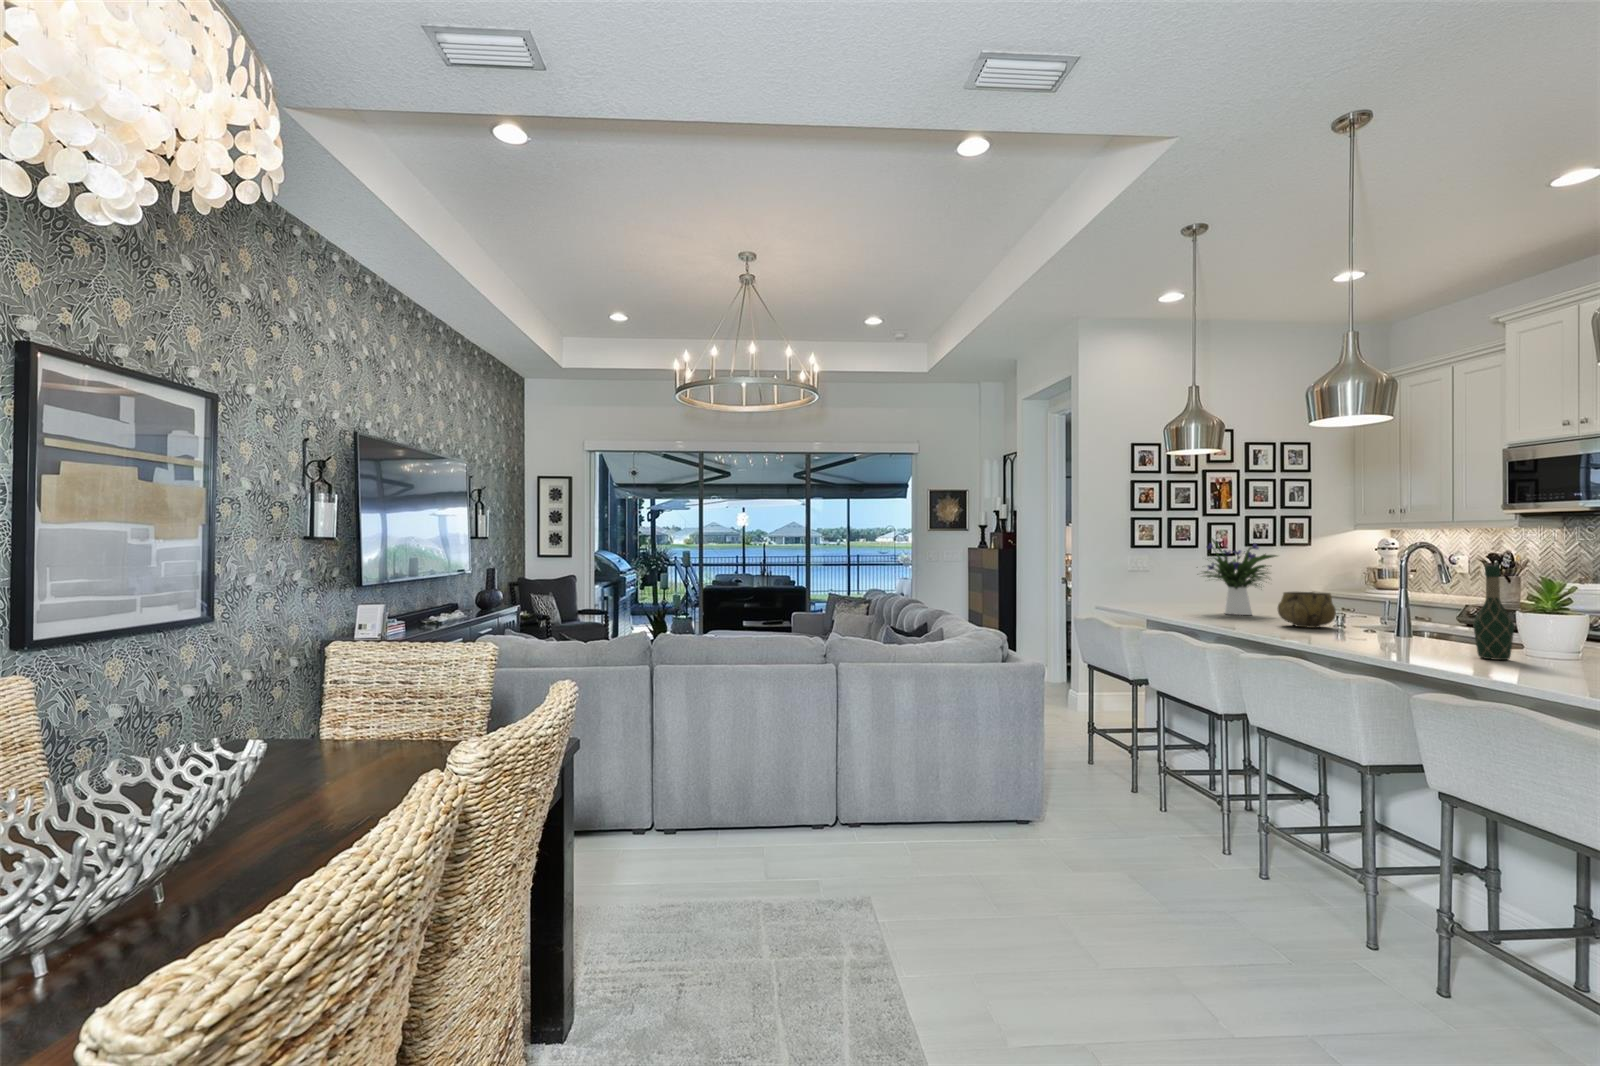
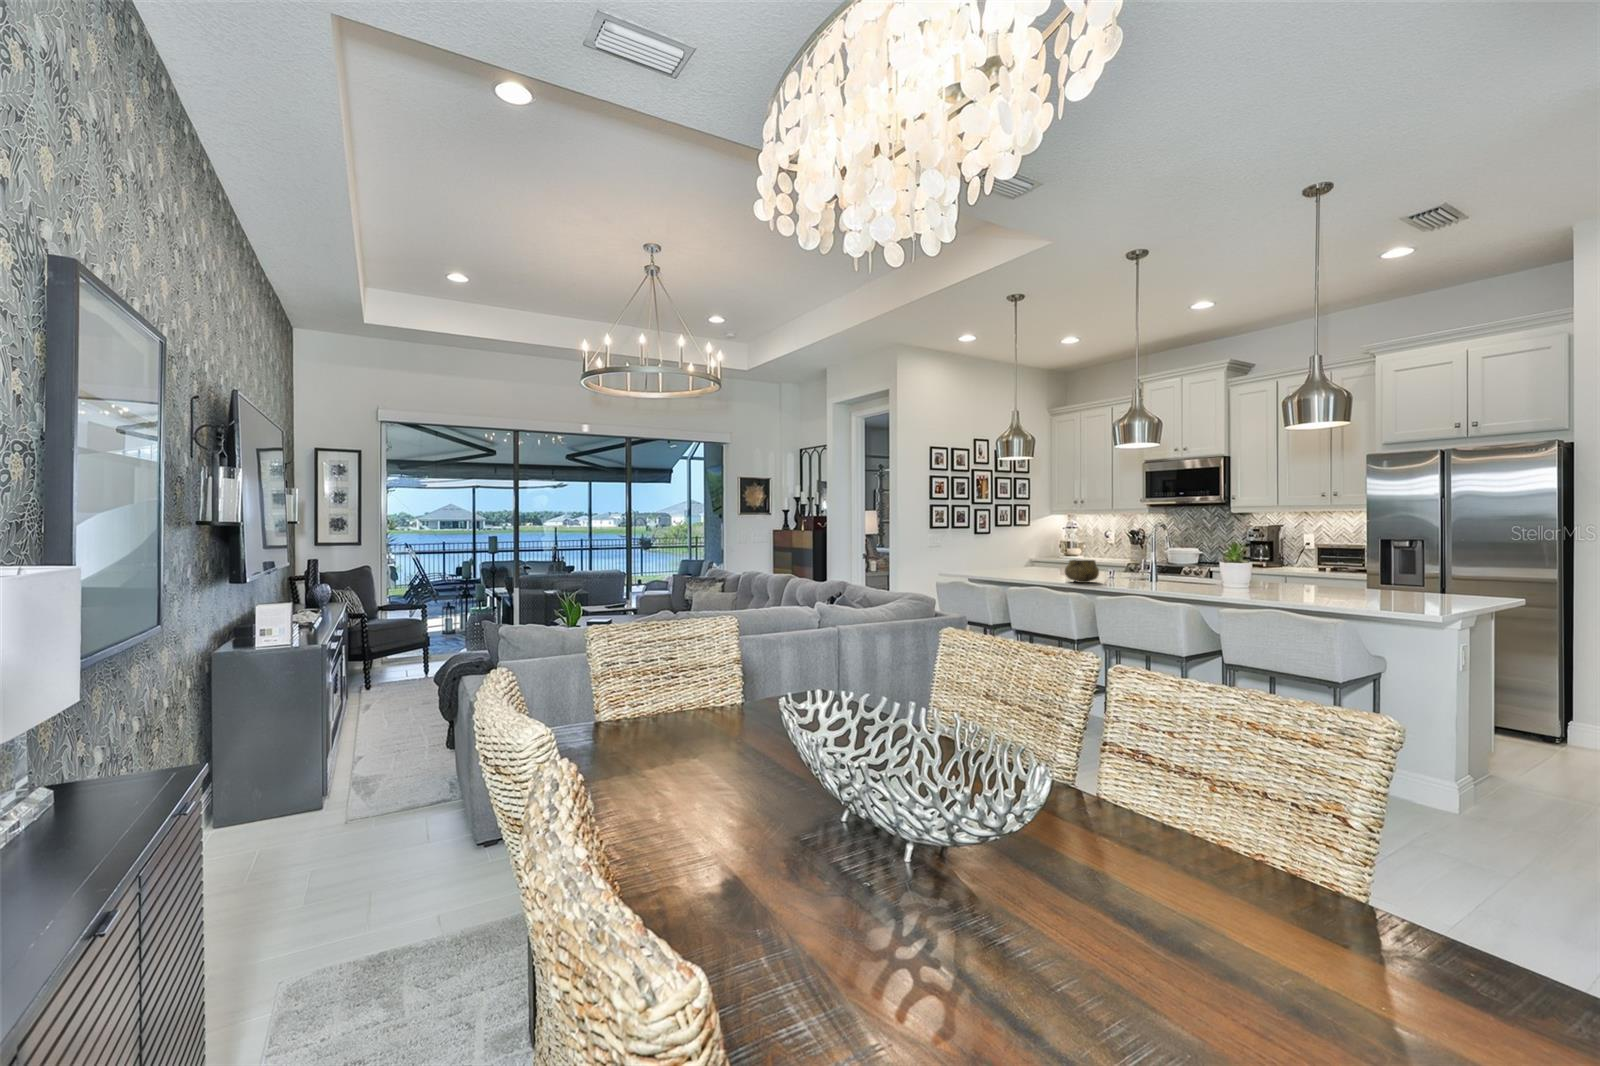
flower arrangement: present [1204,539,1277,615] -> none [999,523,1052,576]
wine bottle: present [1473,565,1514,660] -> none [1191,542,1211,595]

